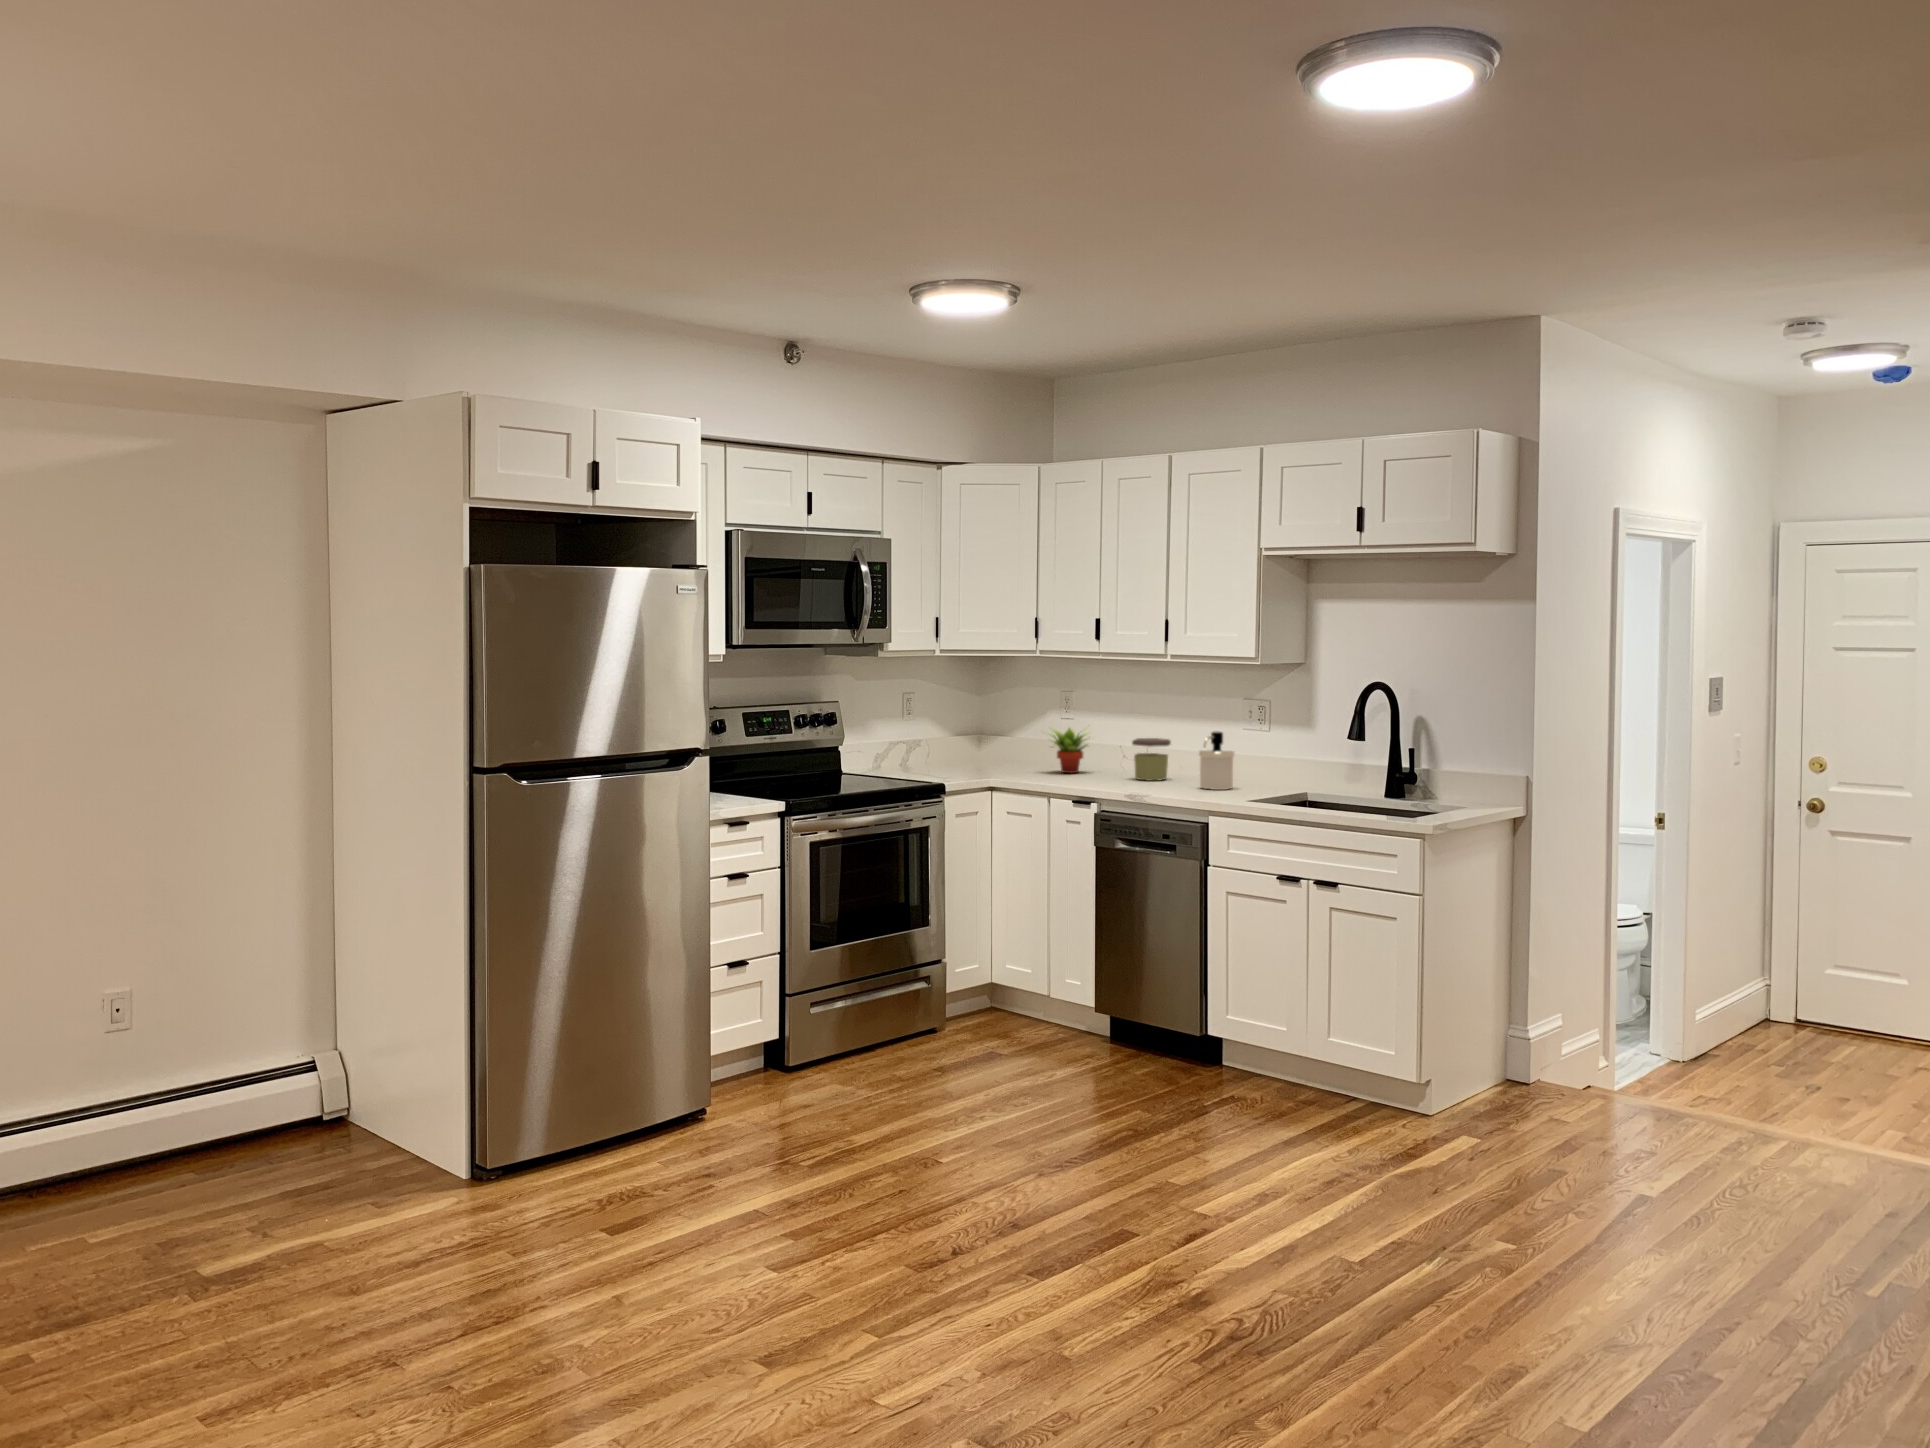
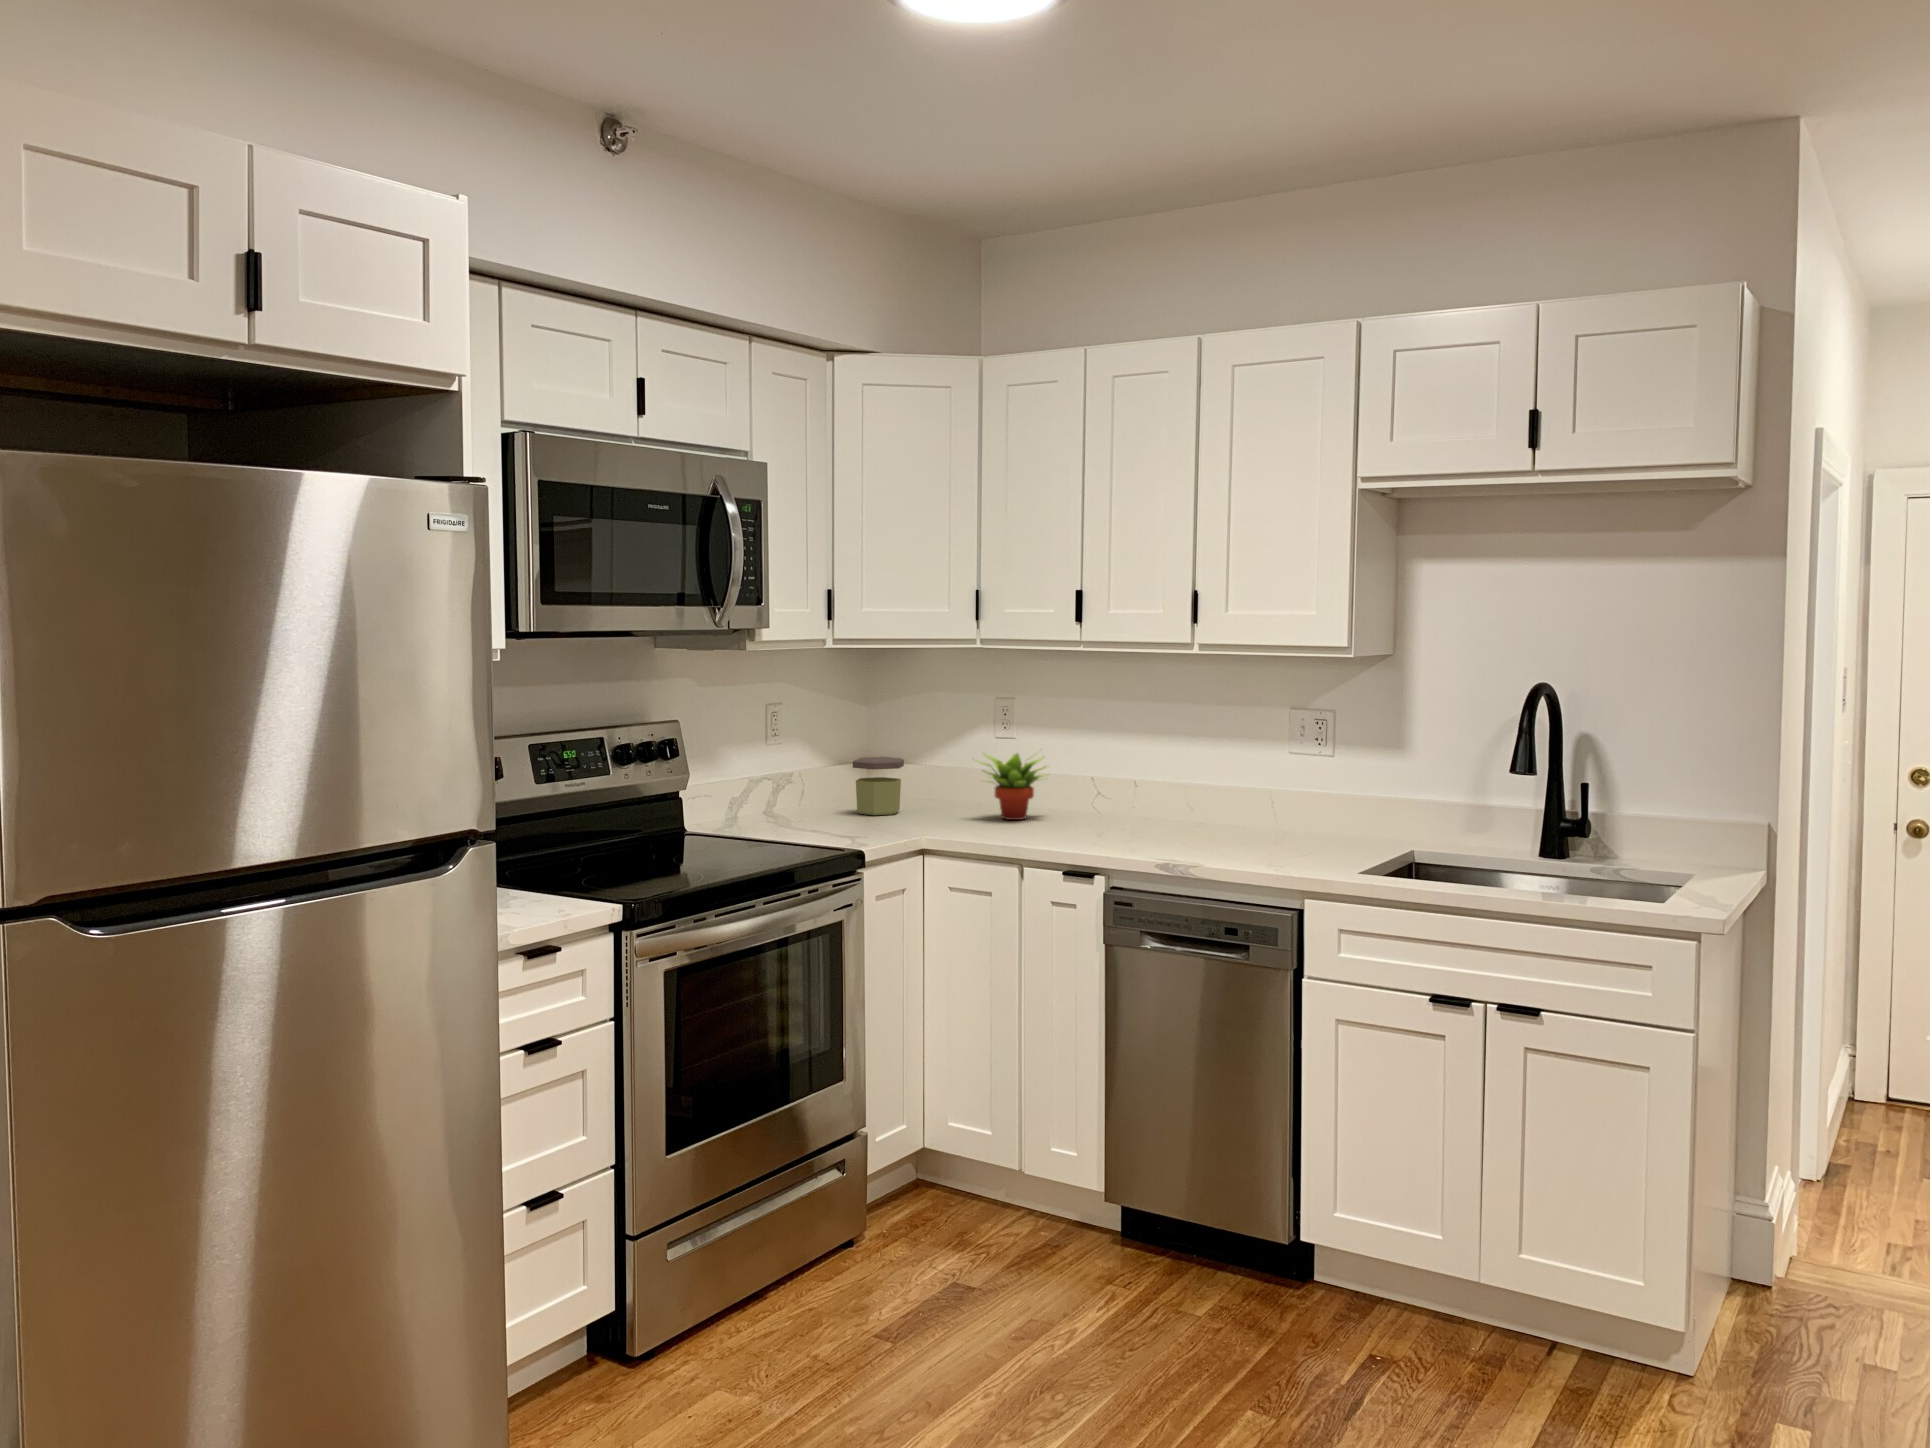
soap dispenser: present [1199,731,1235,790] -> none [1240,758,1293,847]
jar: present [1132,738,1171,781] -> present [853,757,904,815]

